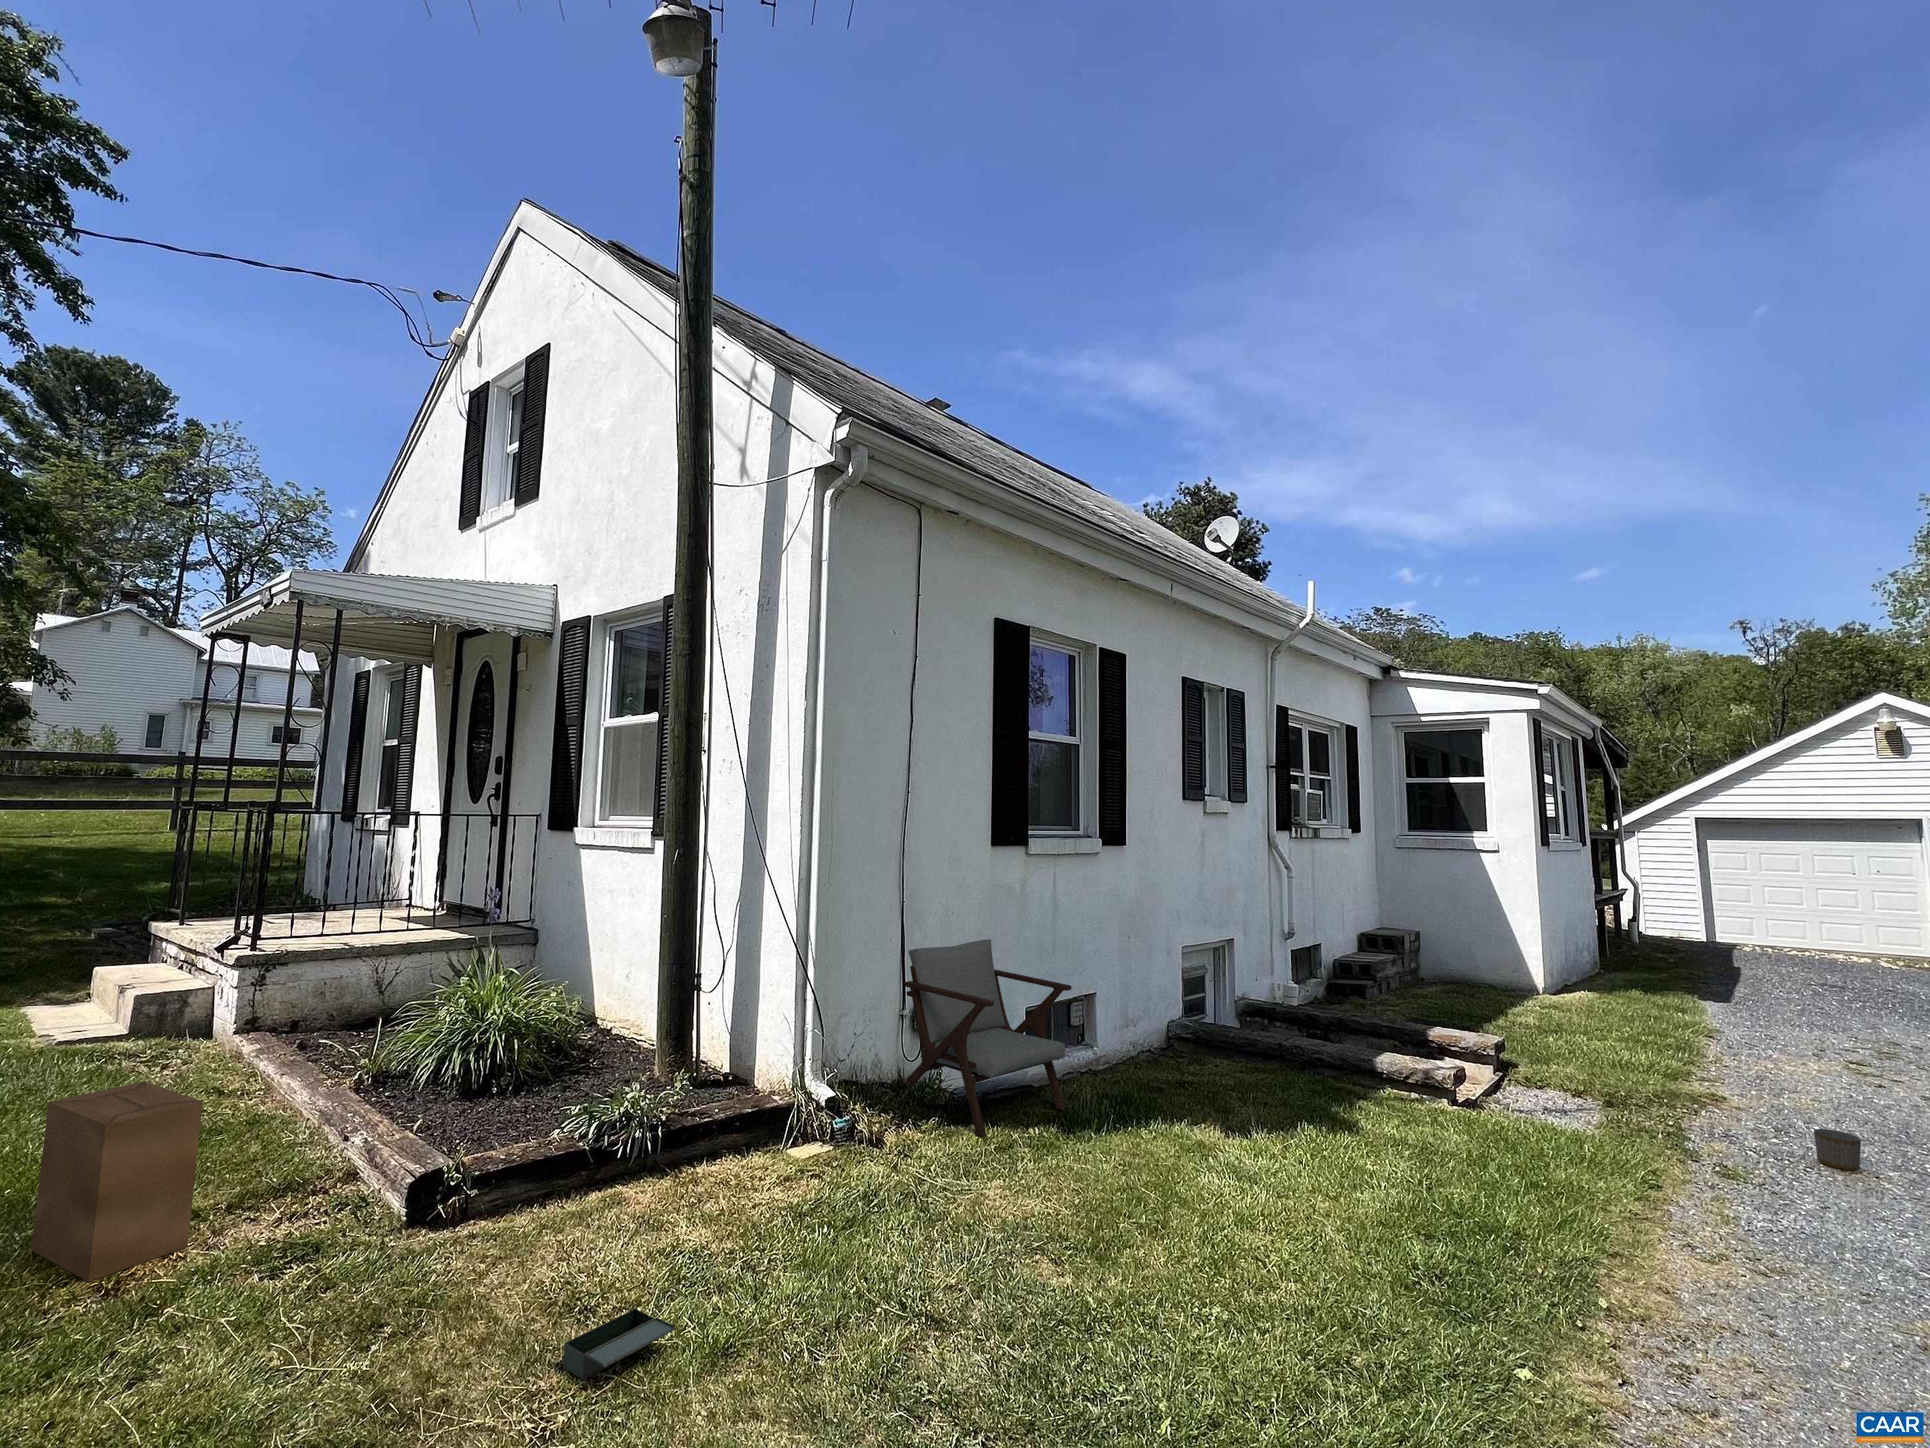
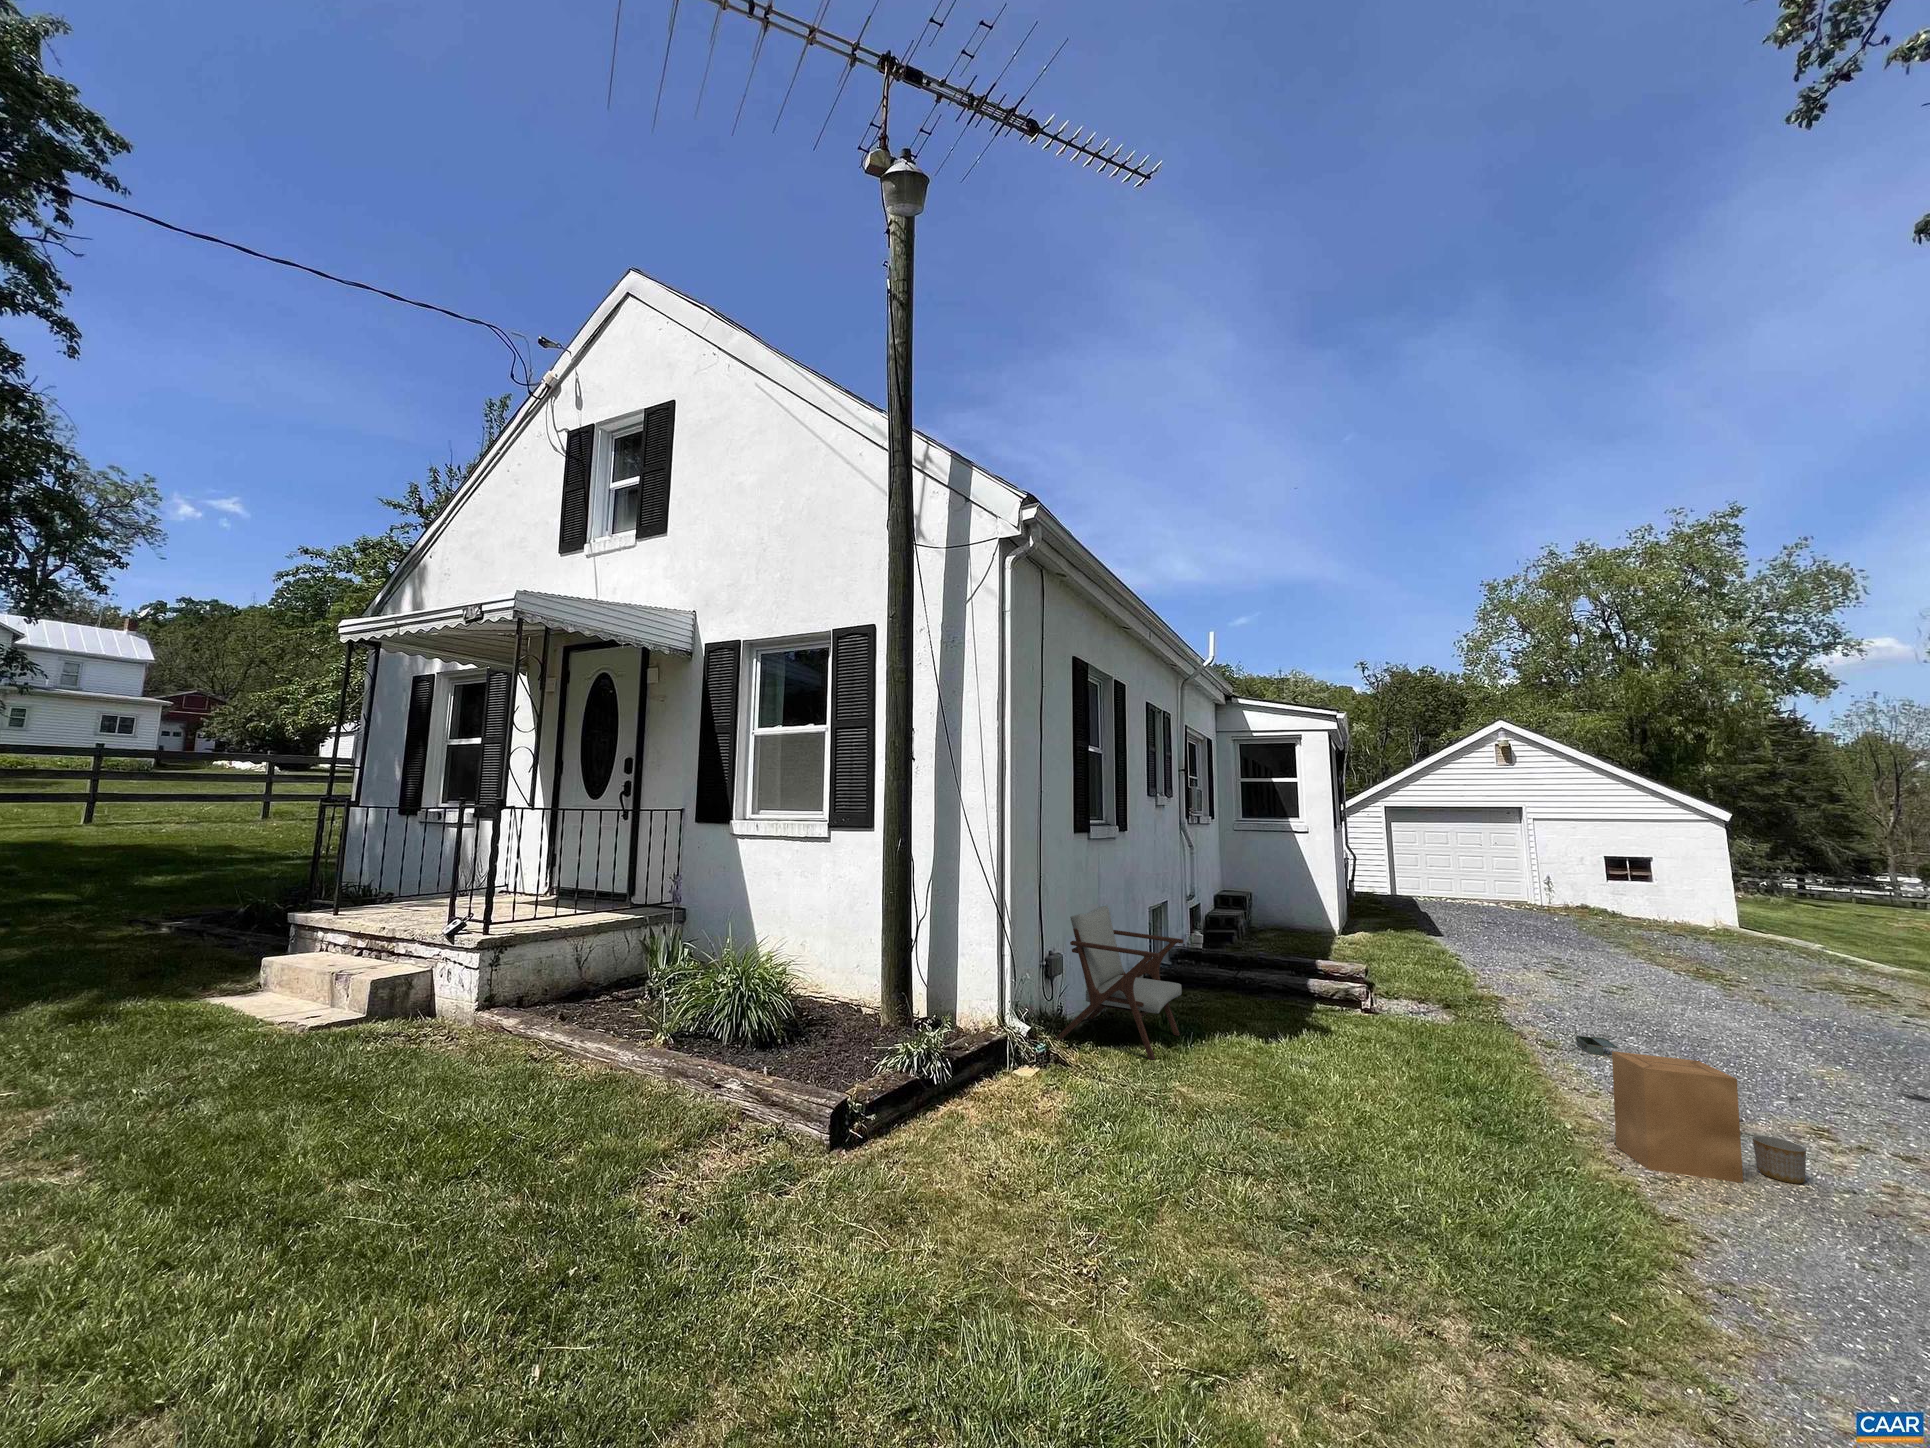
cardboard box: present [31,1082,203,1282] -> present [1612,1051,1743,1183]
planter: present [1814,1129,1861,1171] -> present [1752,1135,1806,1184]
toolbox: present [563,1309,675,1380] -> present [1576,1036,1618,1056]

